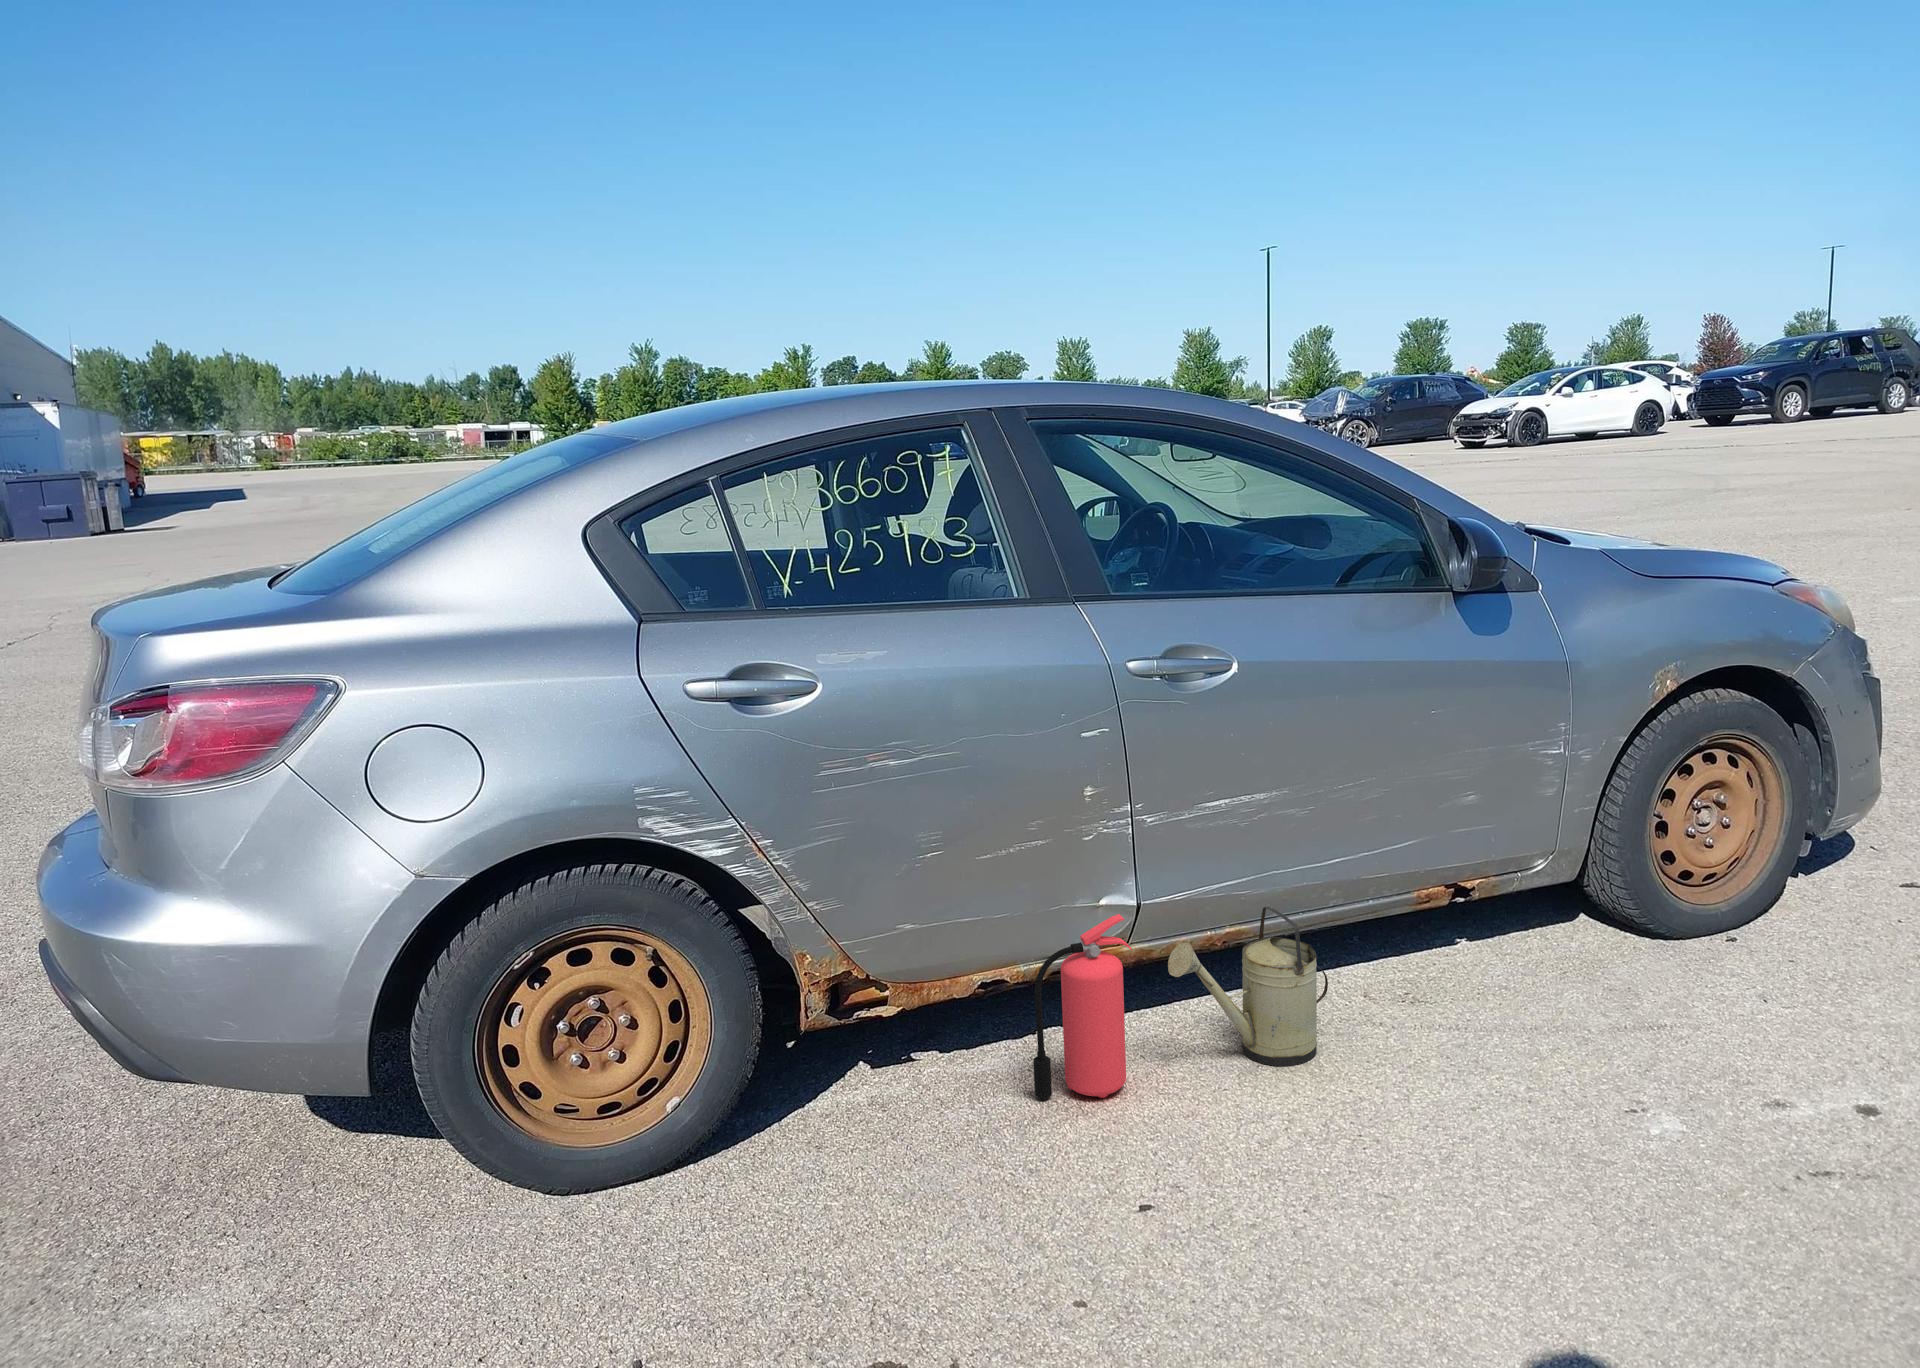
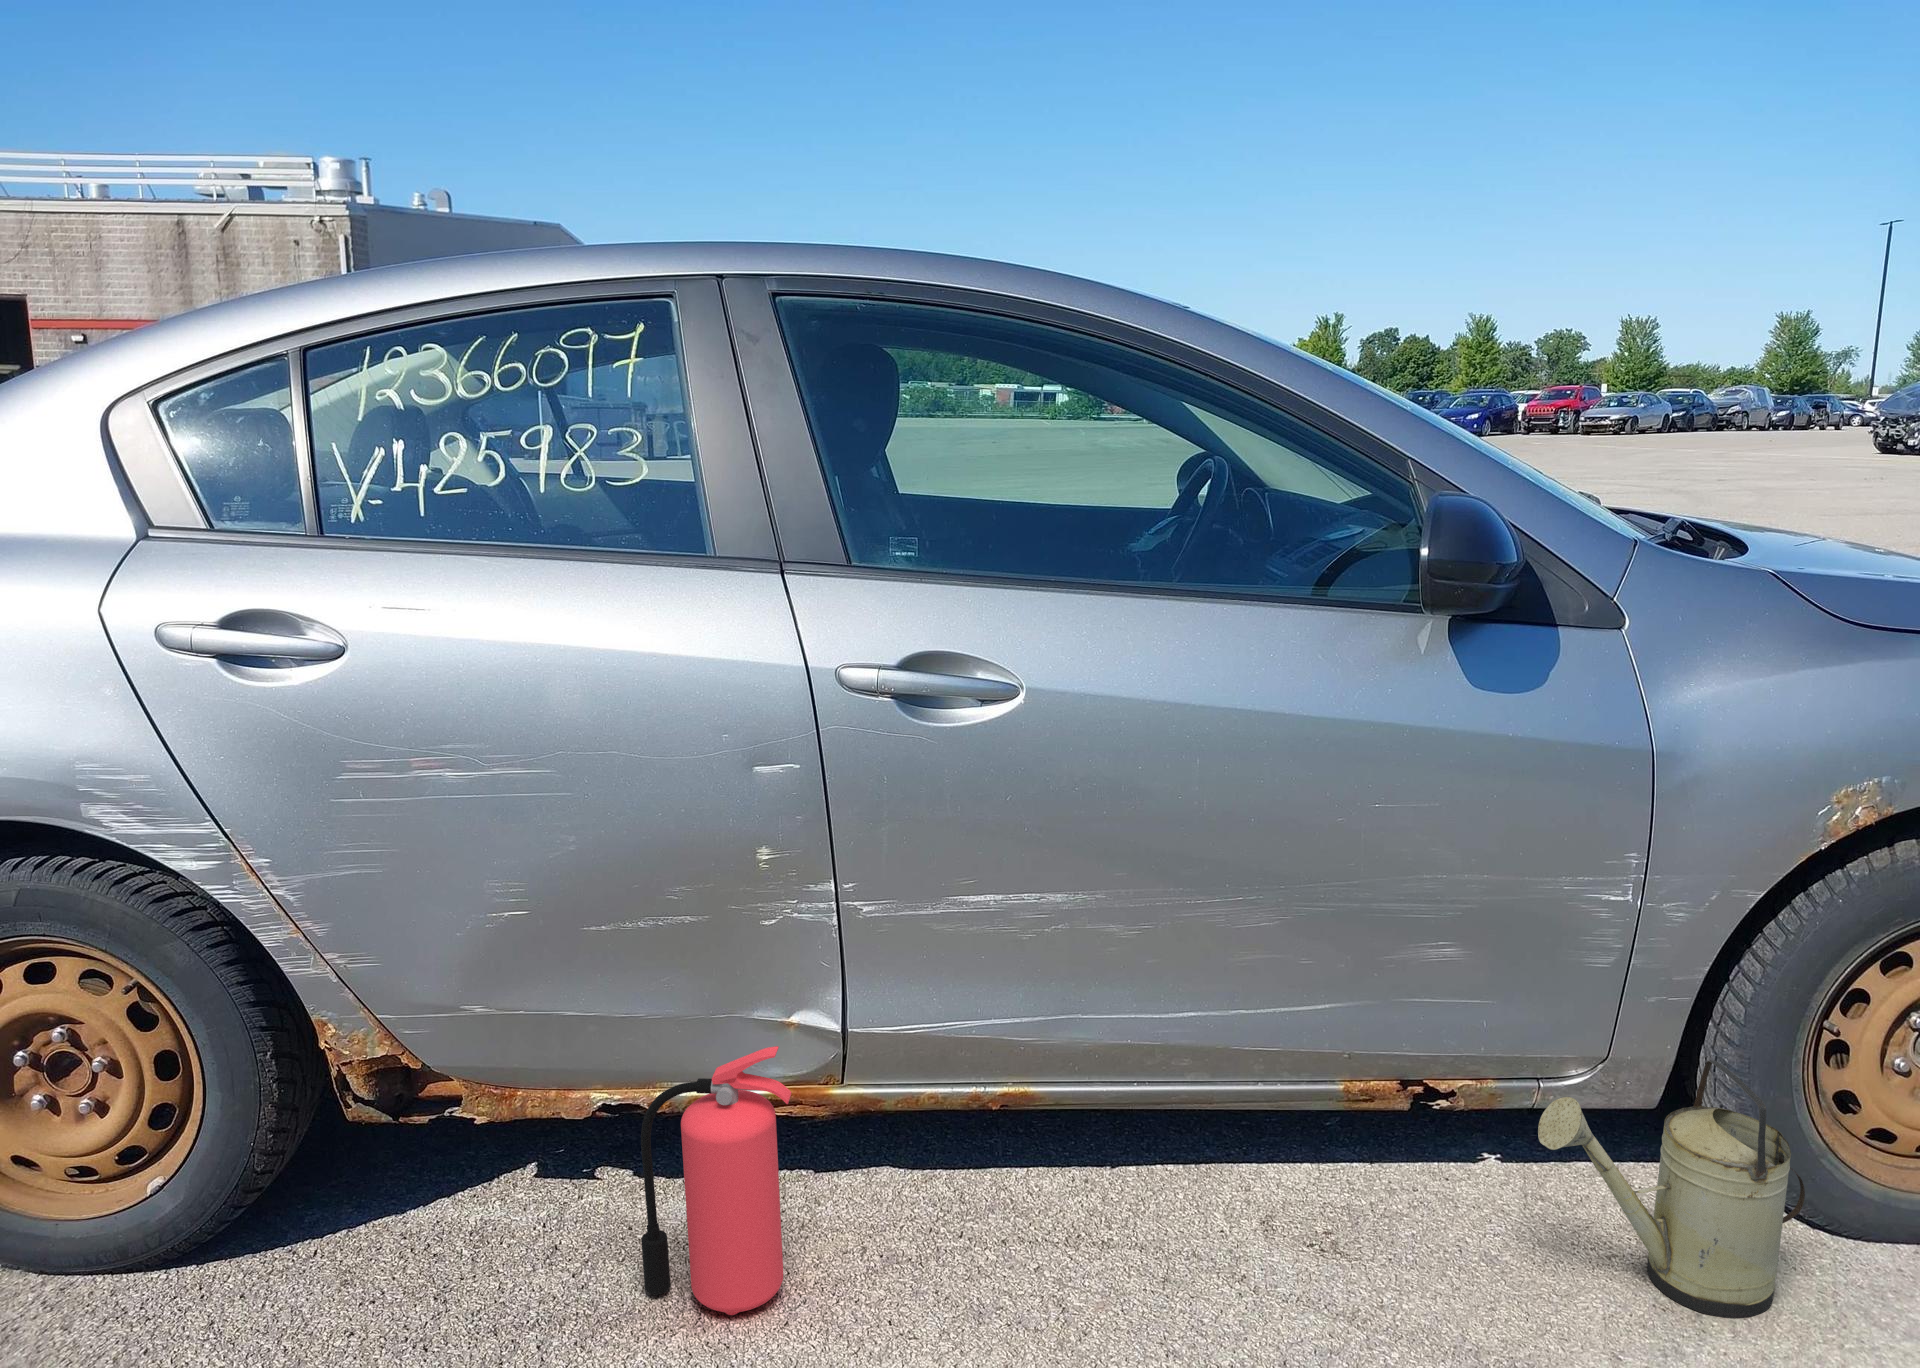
watering can: present [1168,907,1328,1066] -> present [1538,1060,1805,1318]

